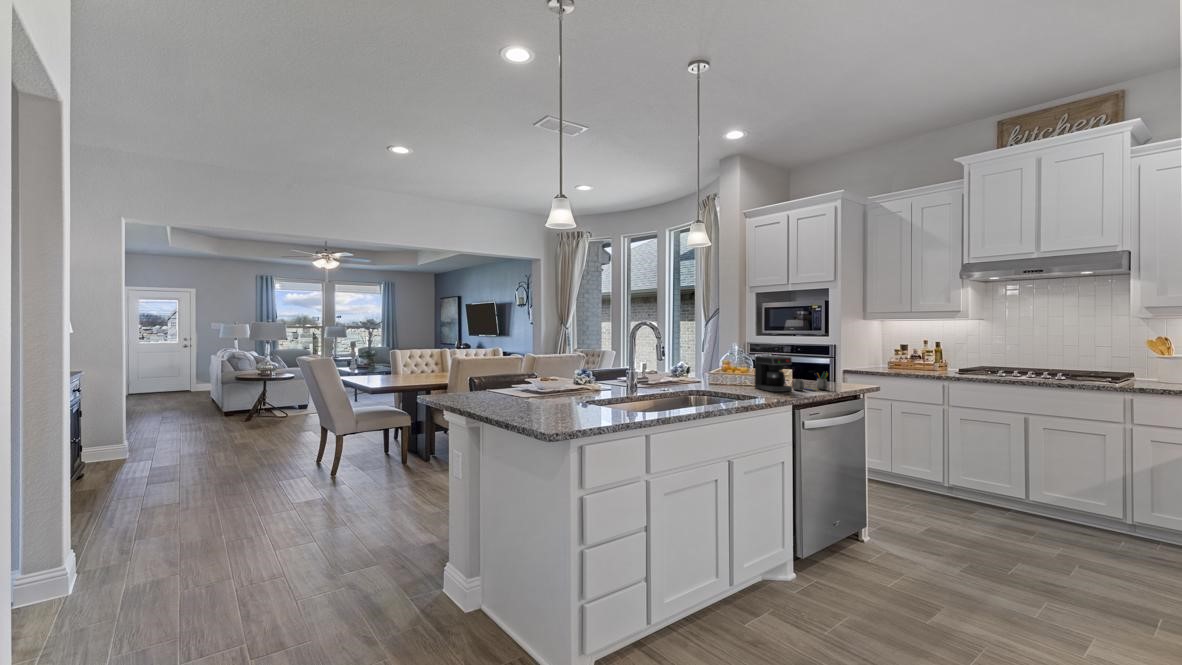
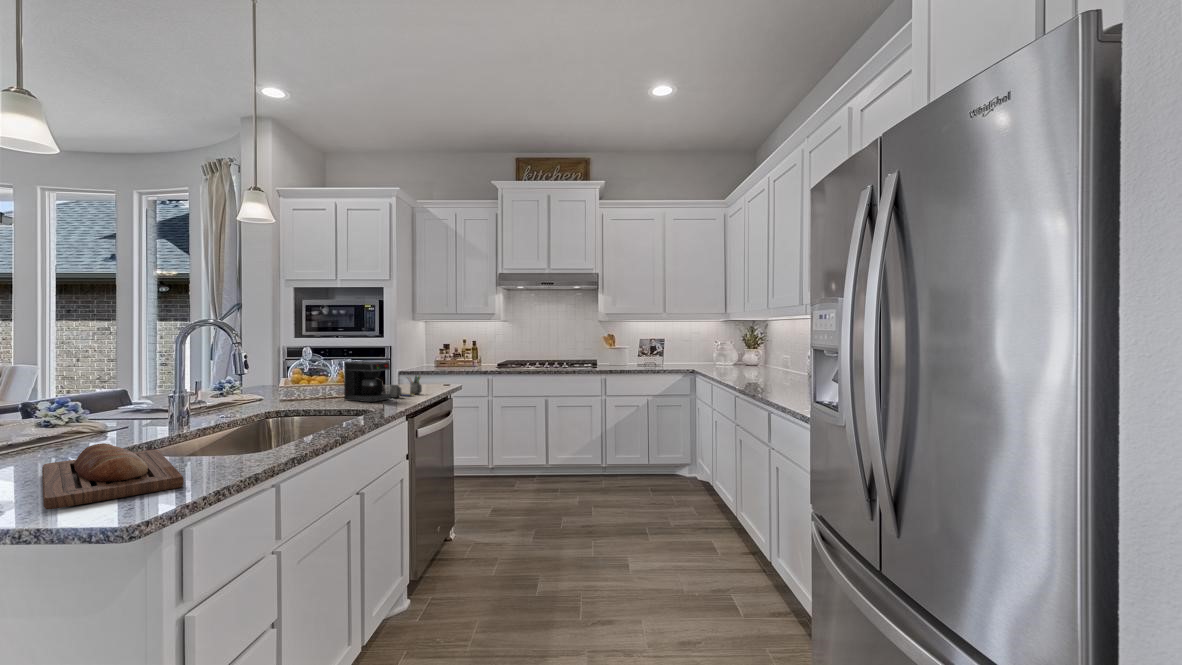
bread loaf: none [530,392,597,421] -> present [42,443,184,509]

